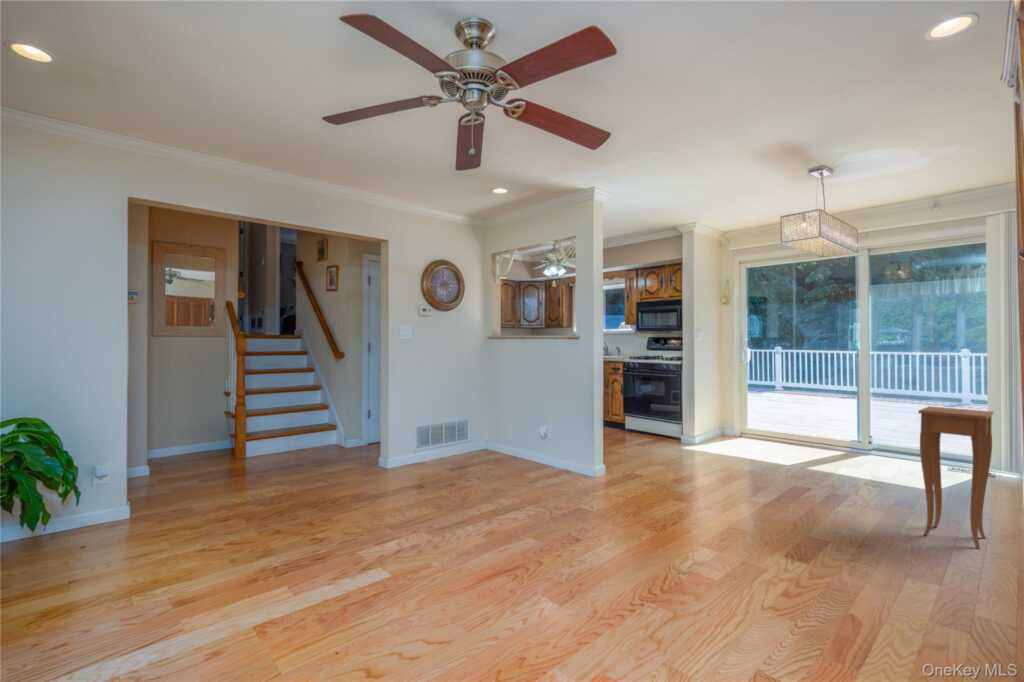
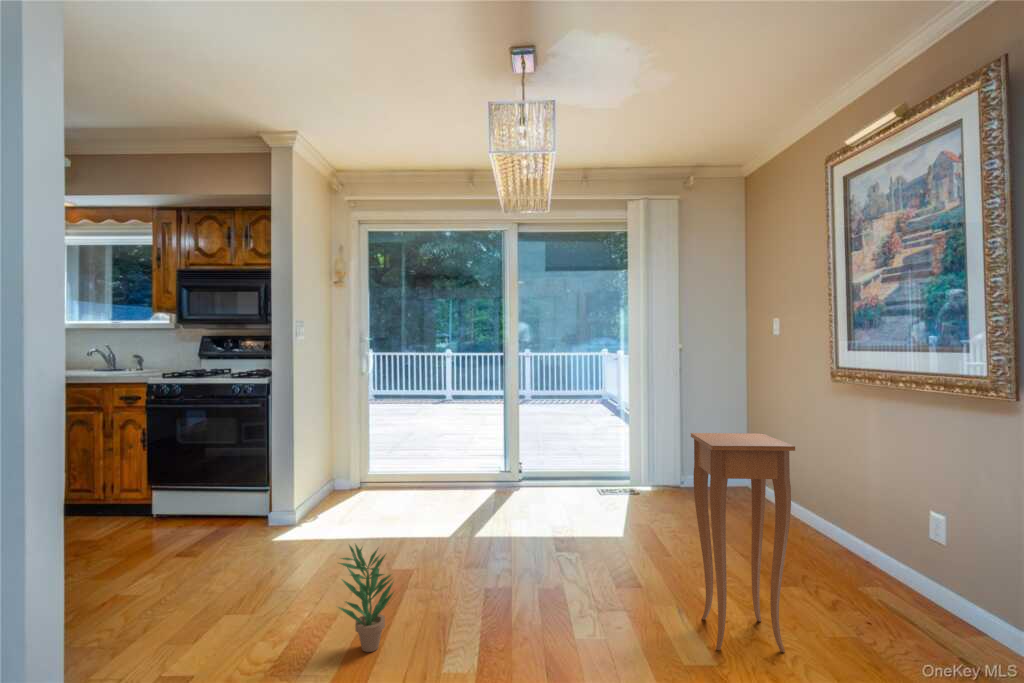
potted plant: none [698,437,728,488] -> present [338,545,394,652]

